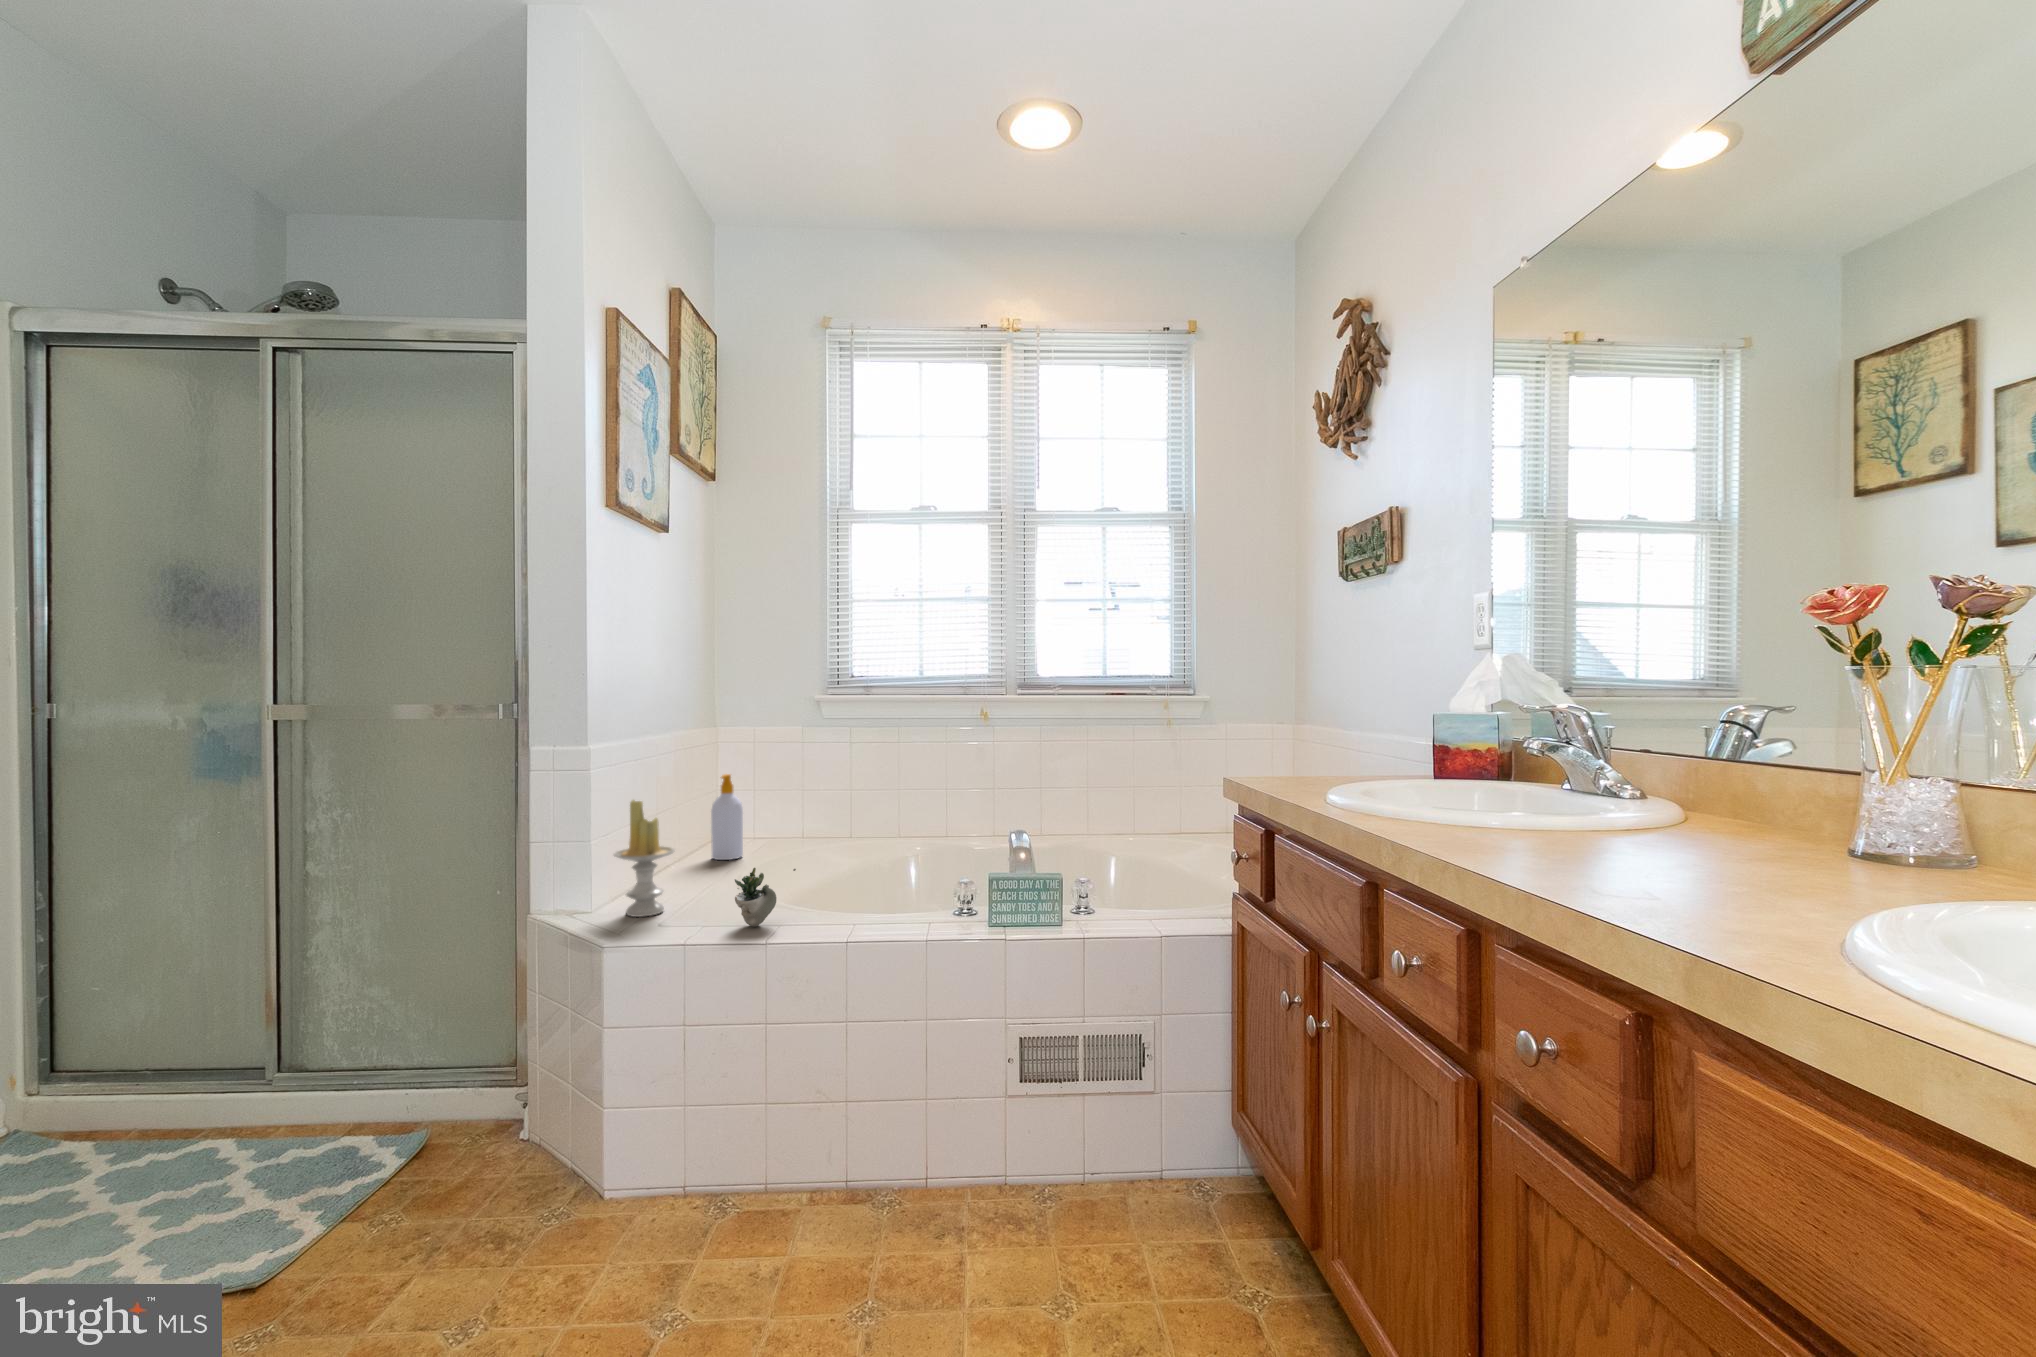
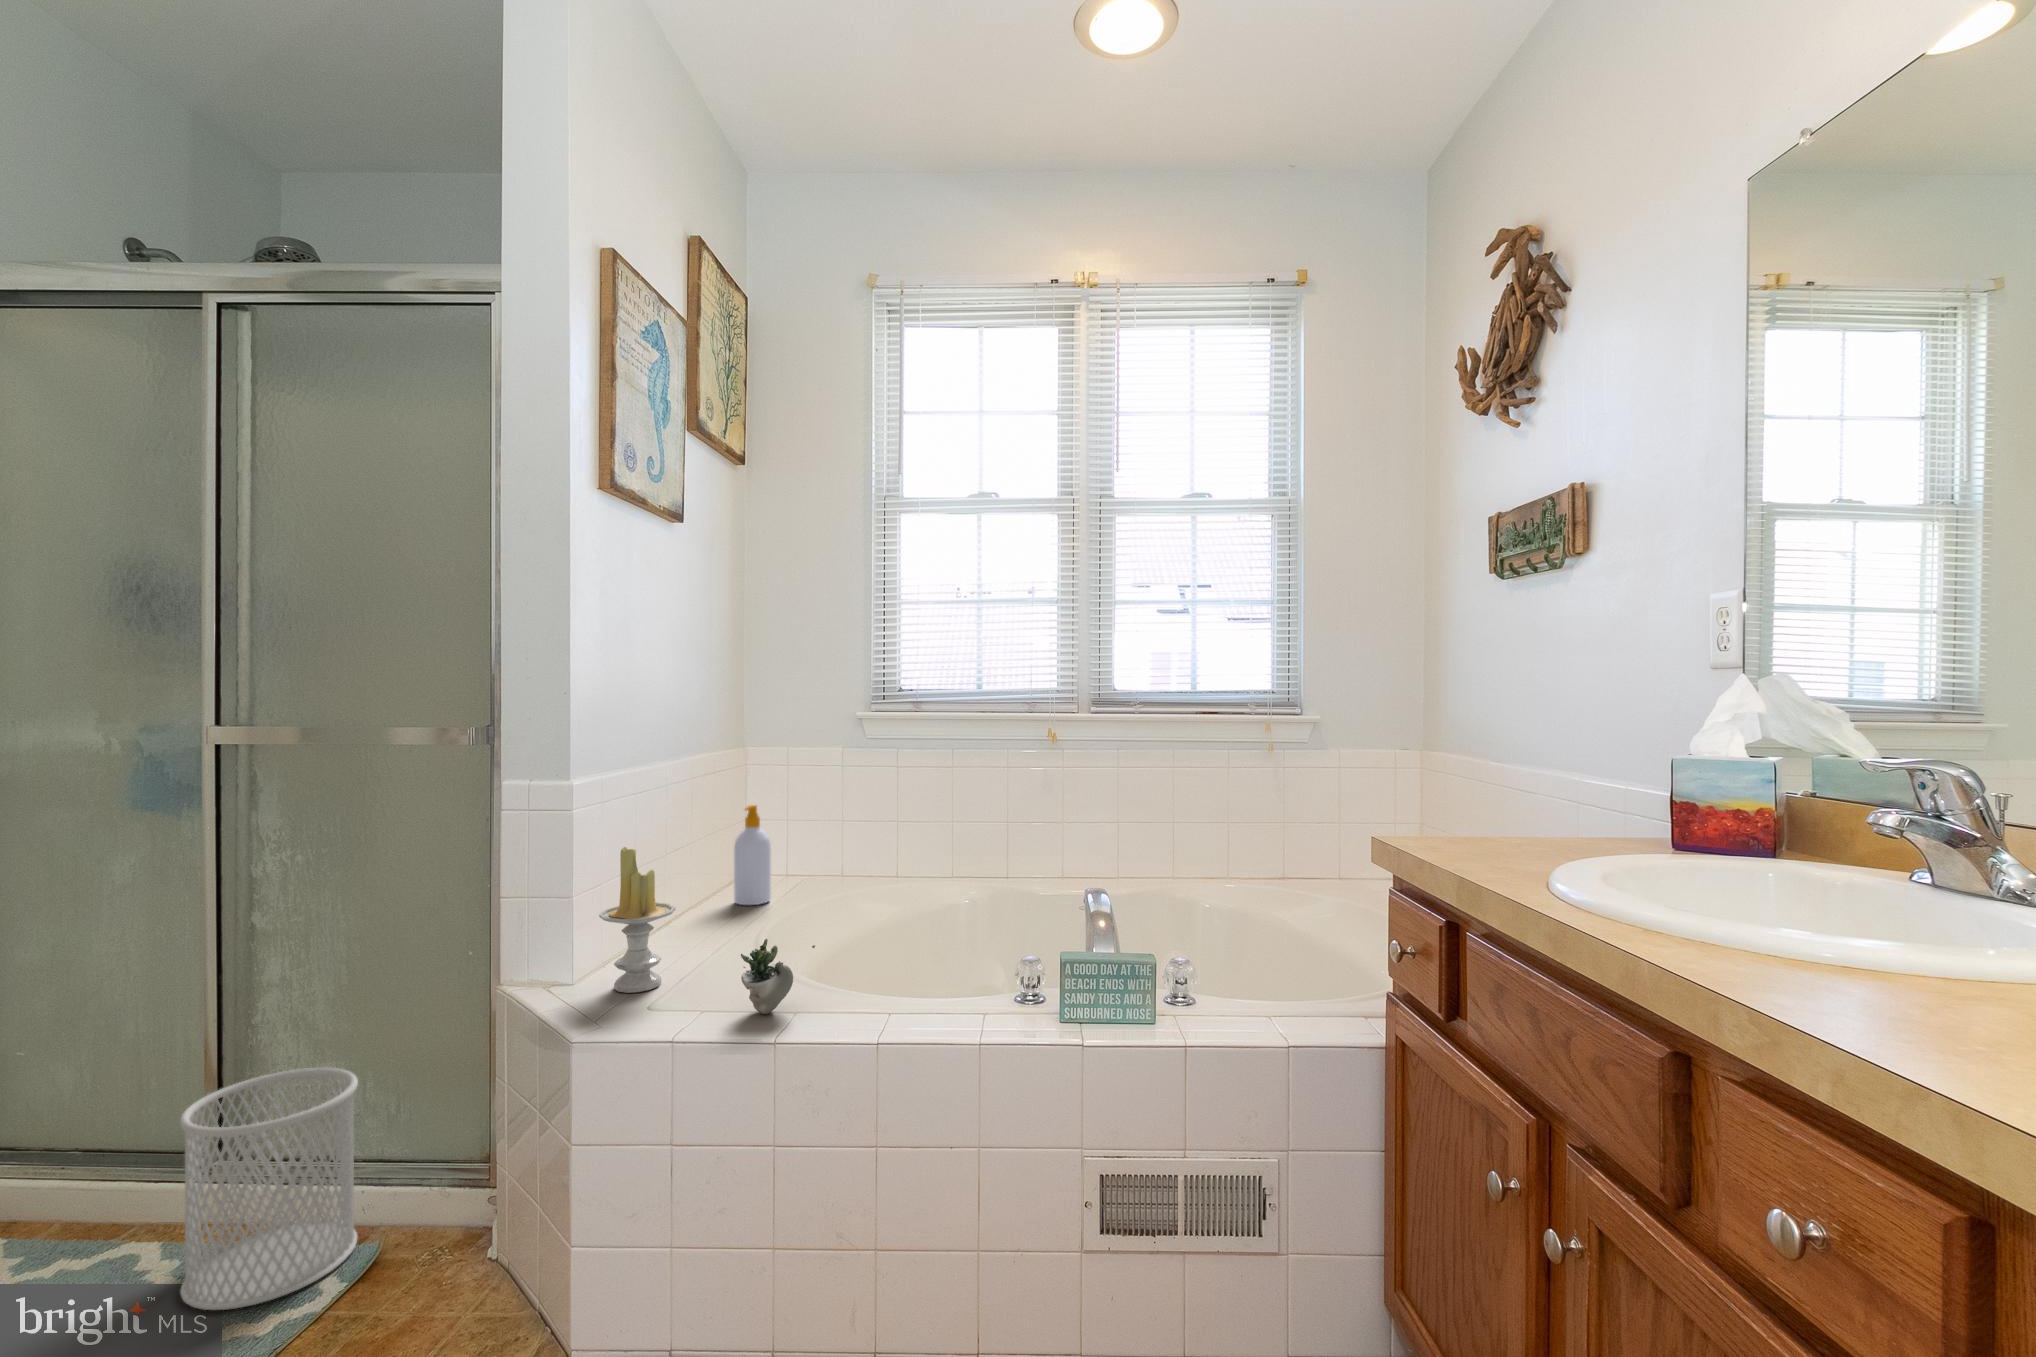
wastebasket: none [263,991,405,1179] -> present [180,1068,358,1310]

